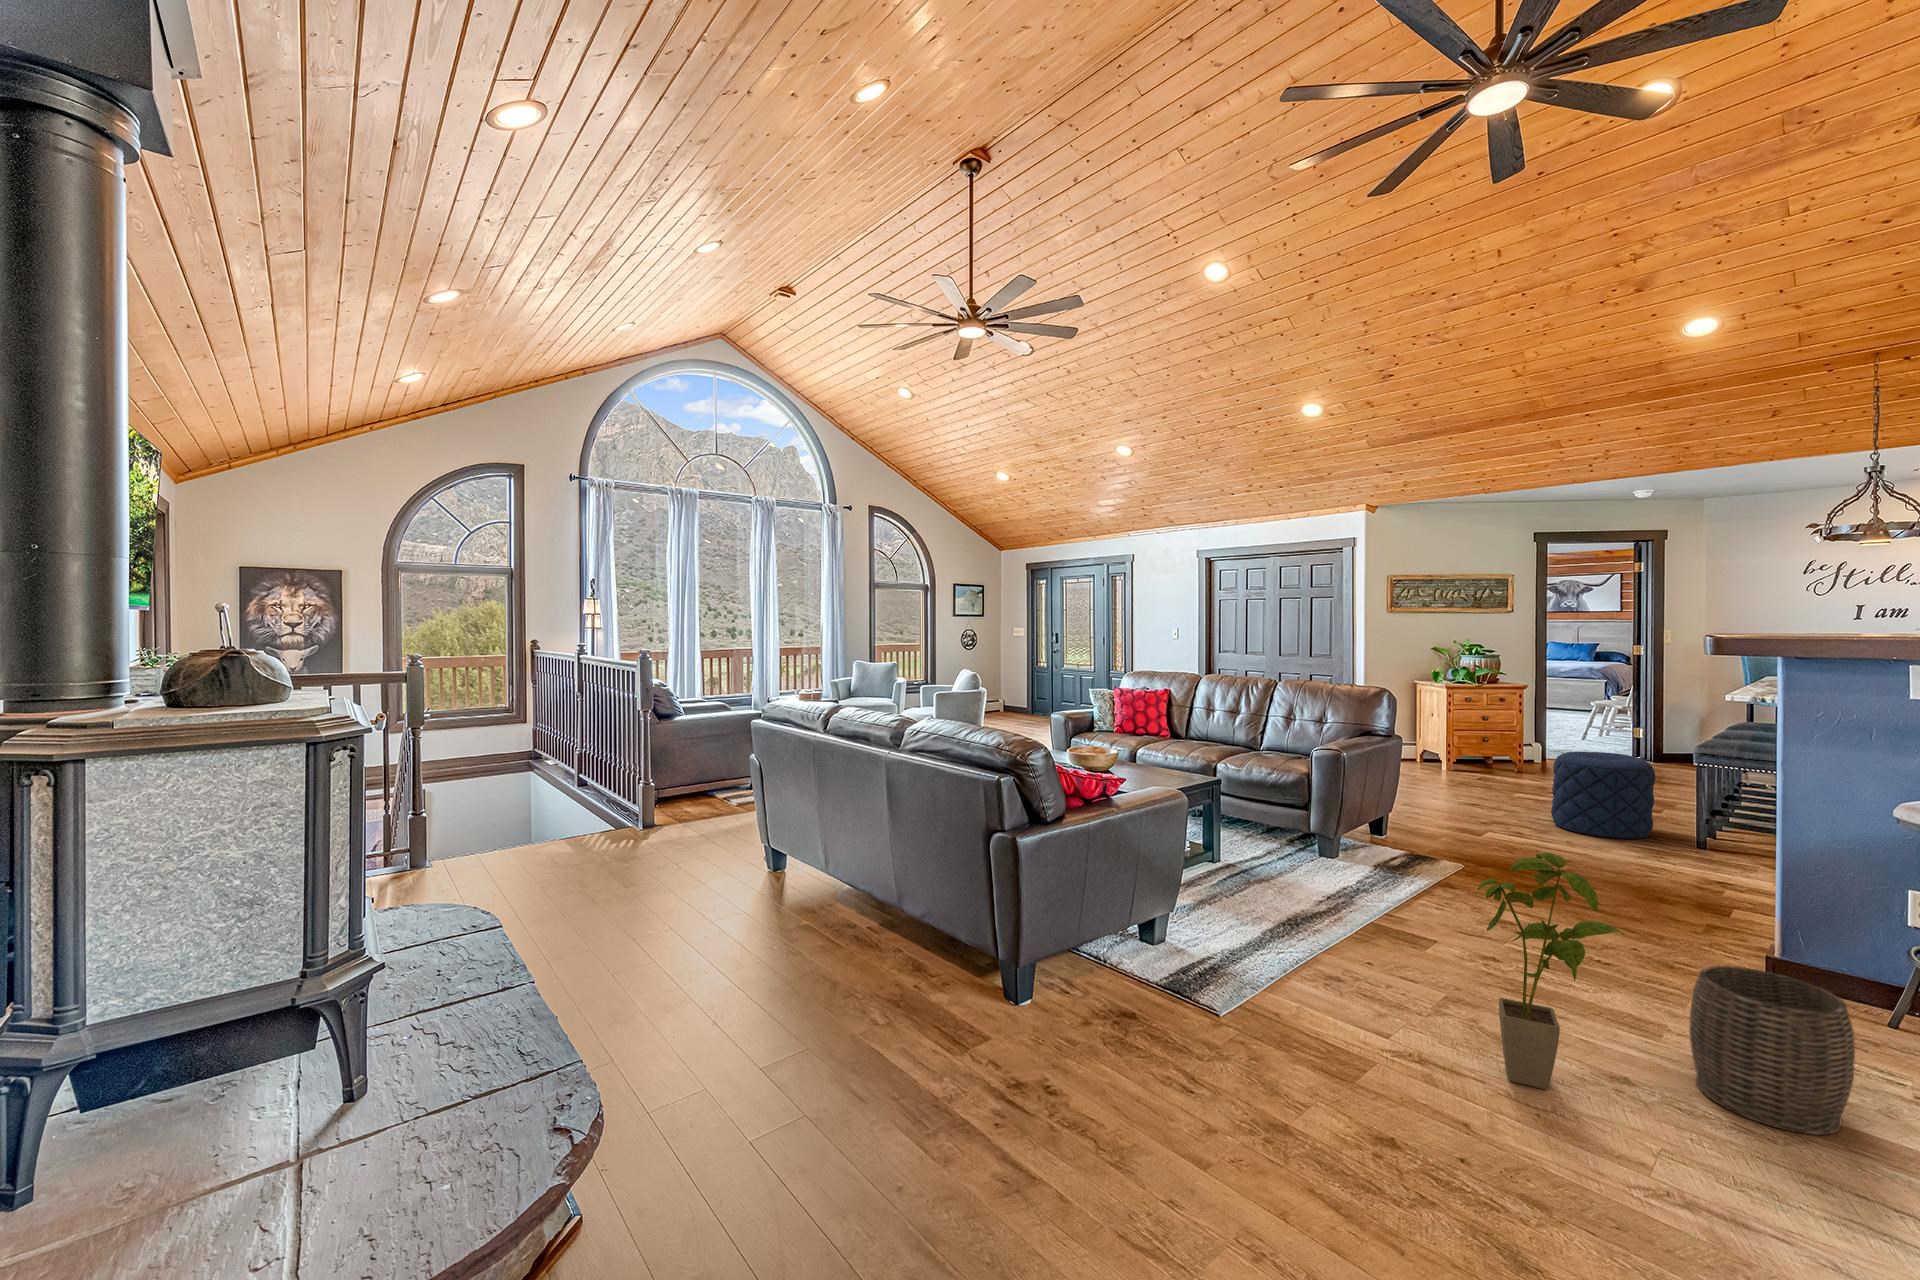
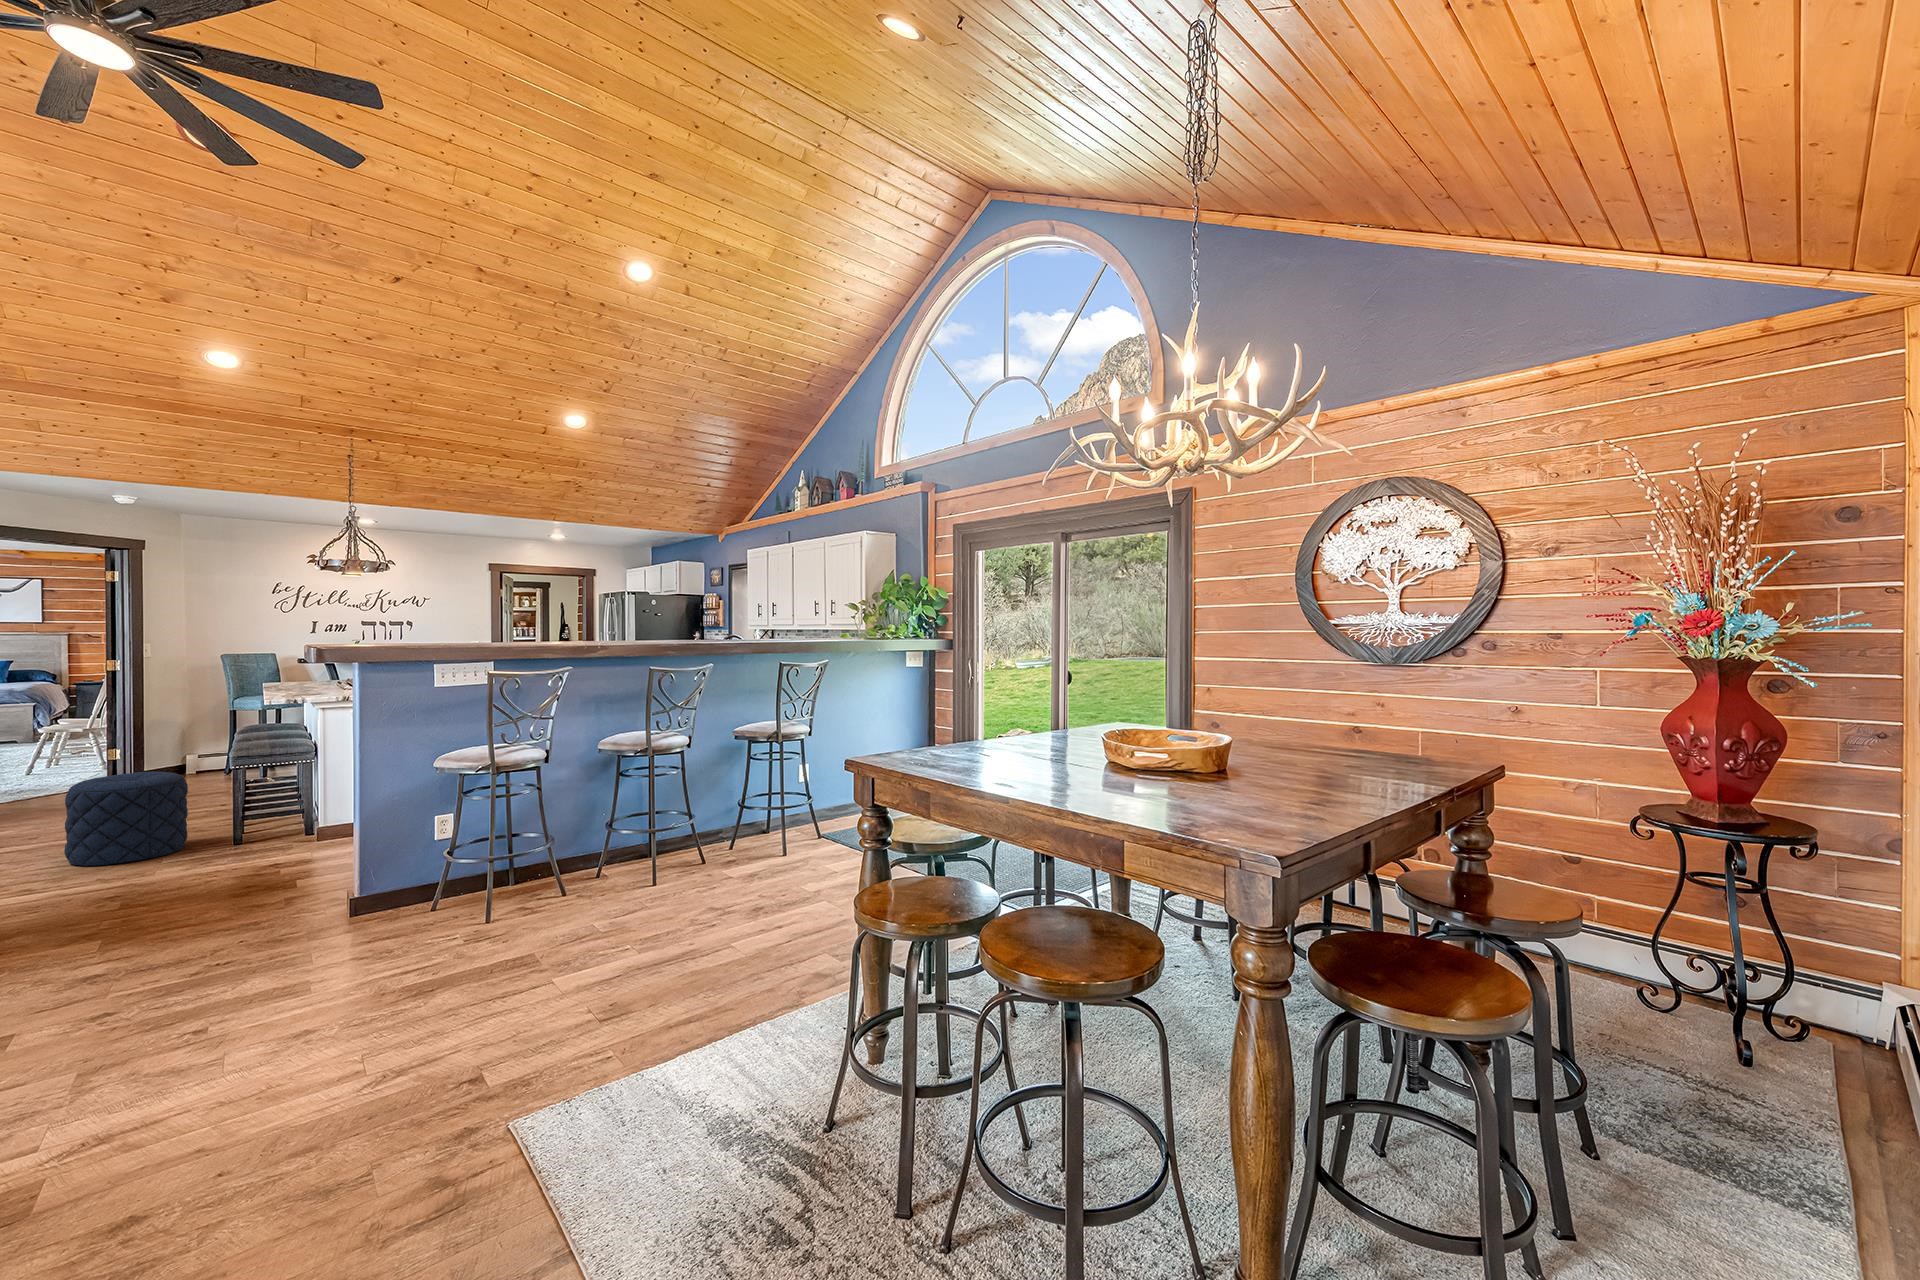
house plant: present [1477,852,1625,1089] -> none [154,852,306,1092]
woven basket: present [1689,966,1855,1135] -> none [347,892,454,1009]

